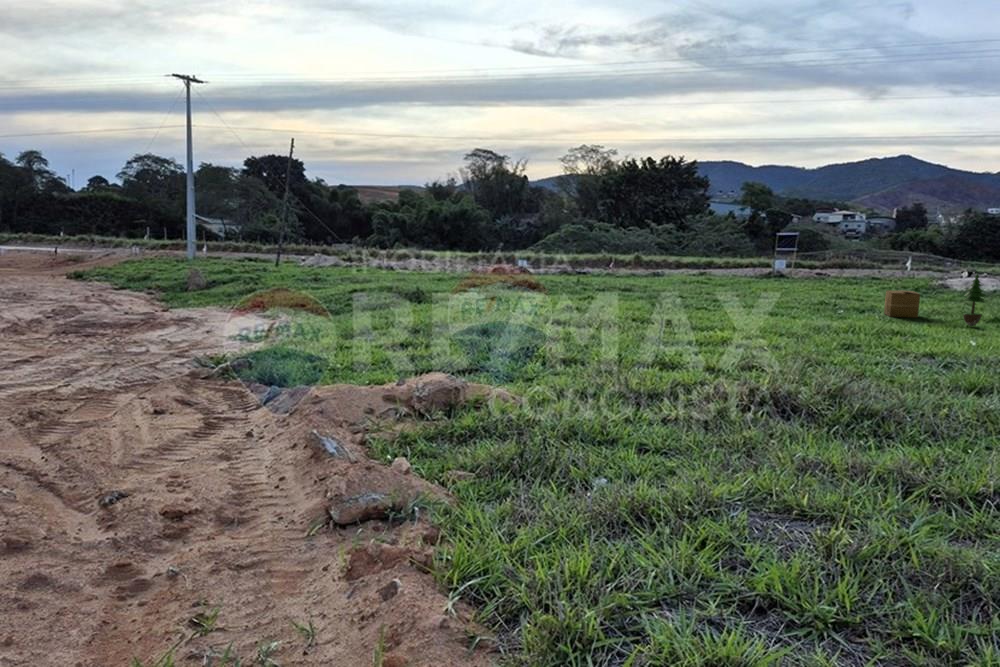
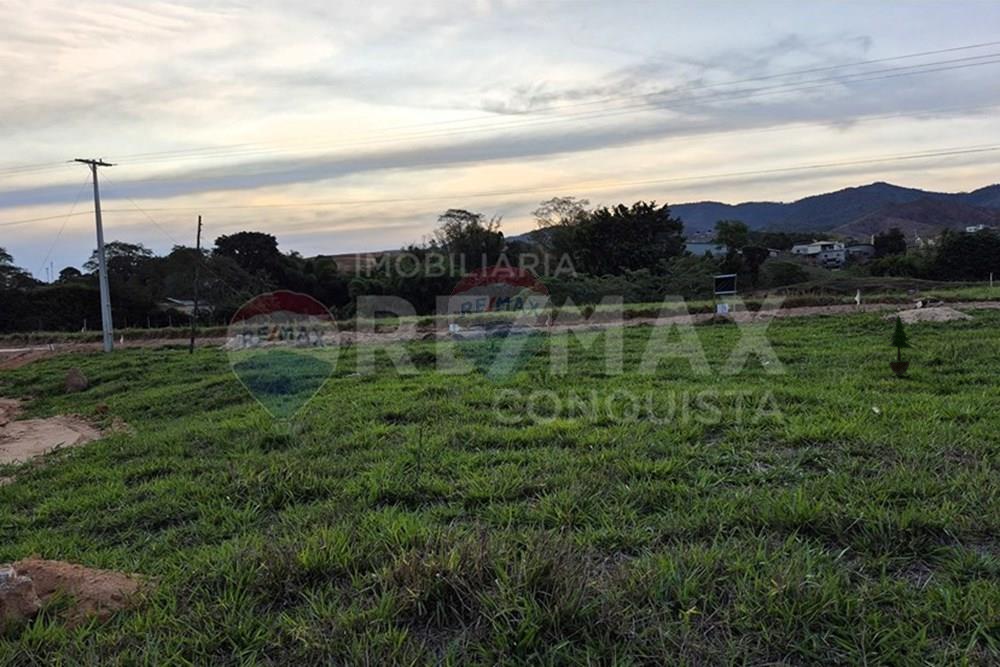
cardboard box: present [884,290,920,318] -> none [810,336,846,367]

